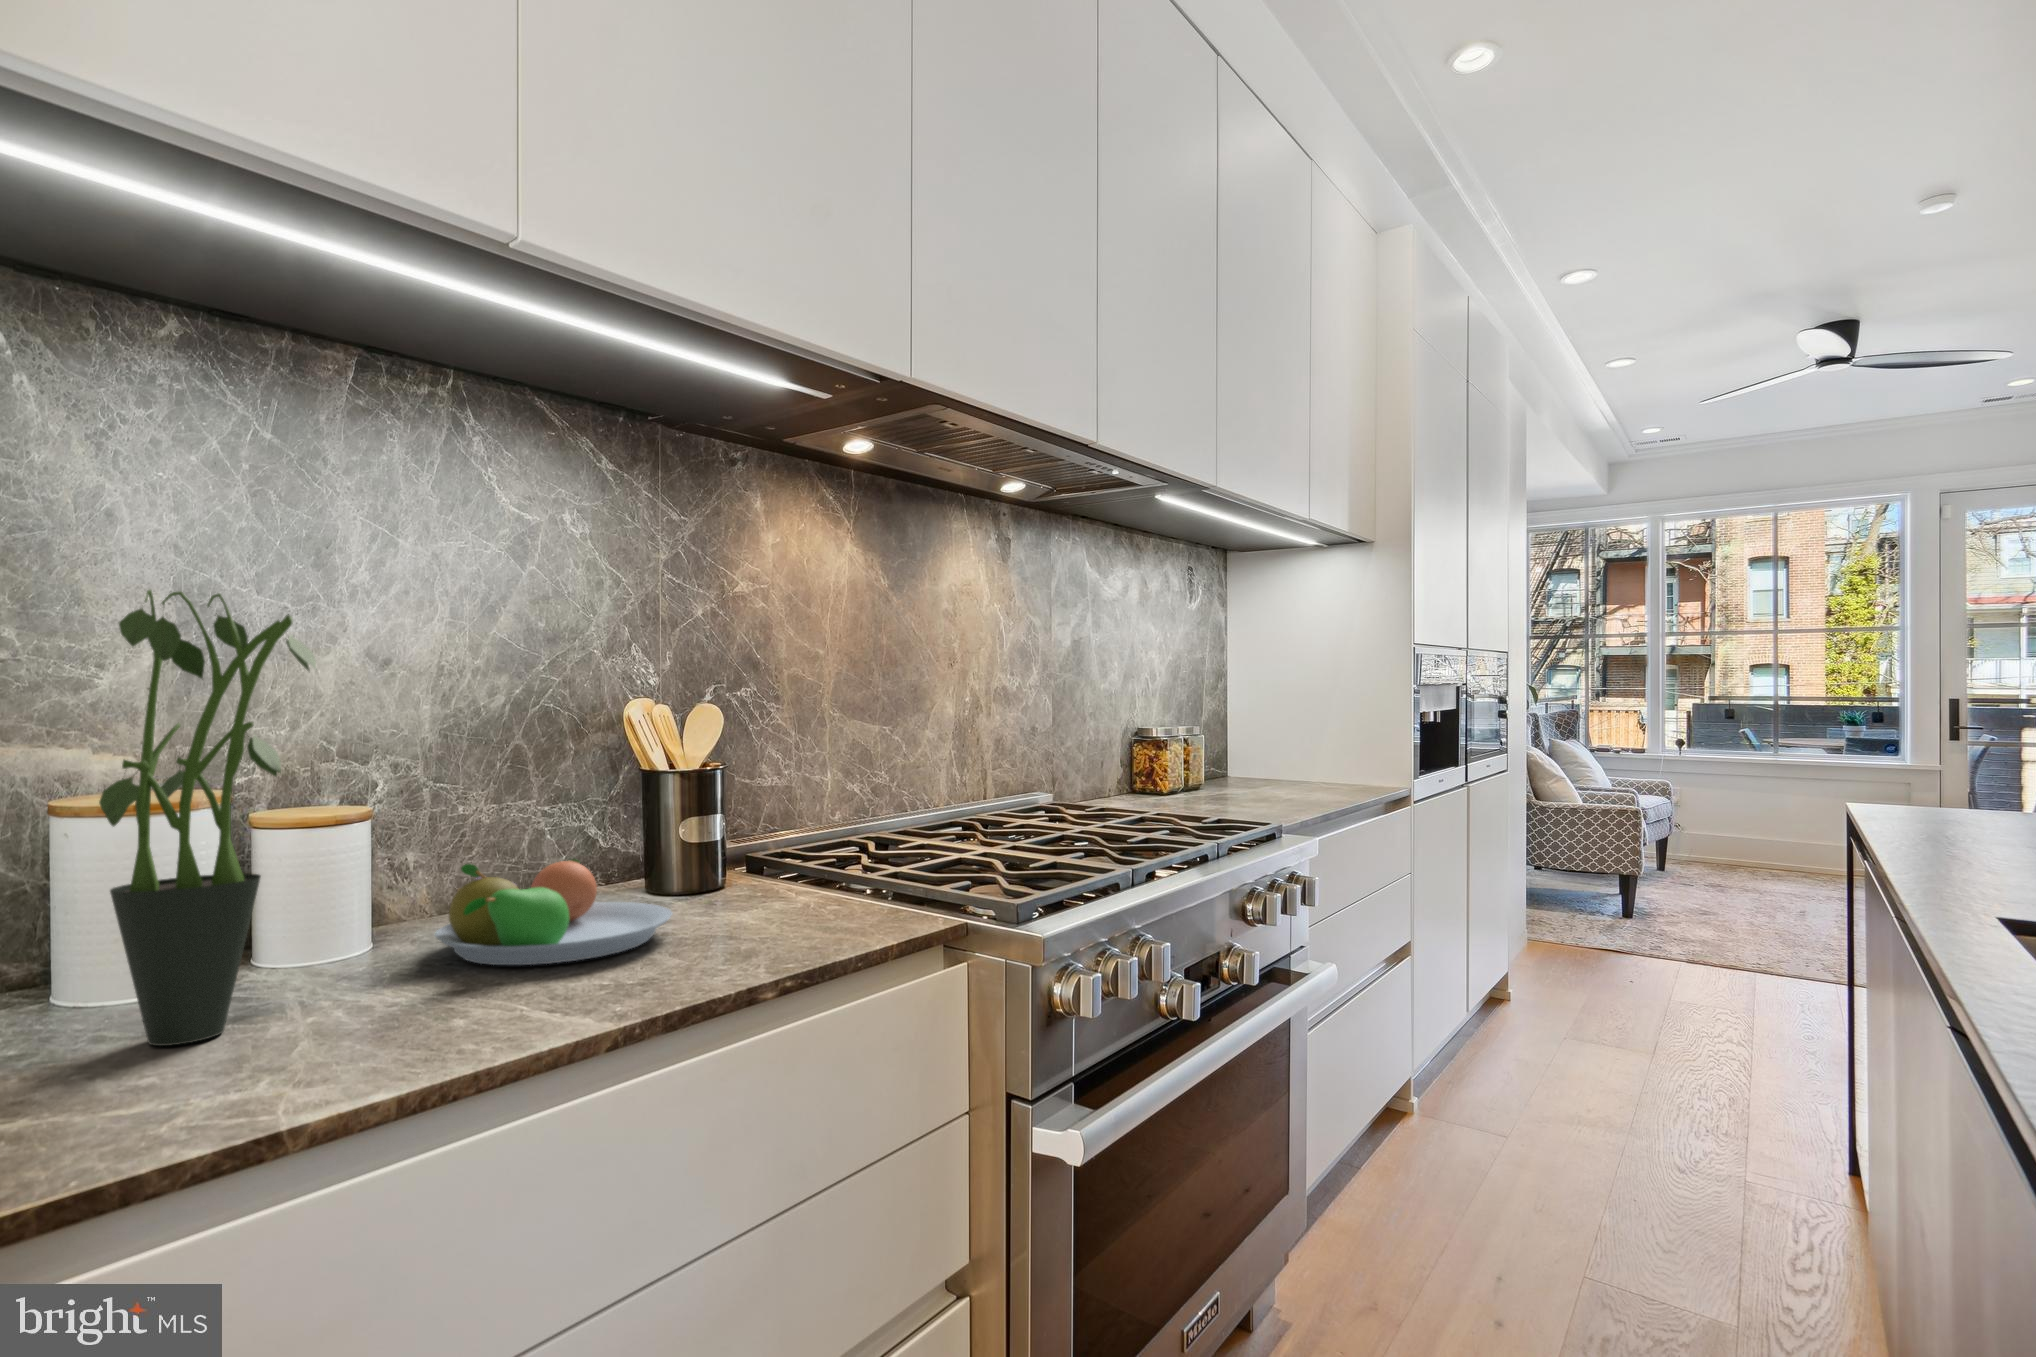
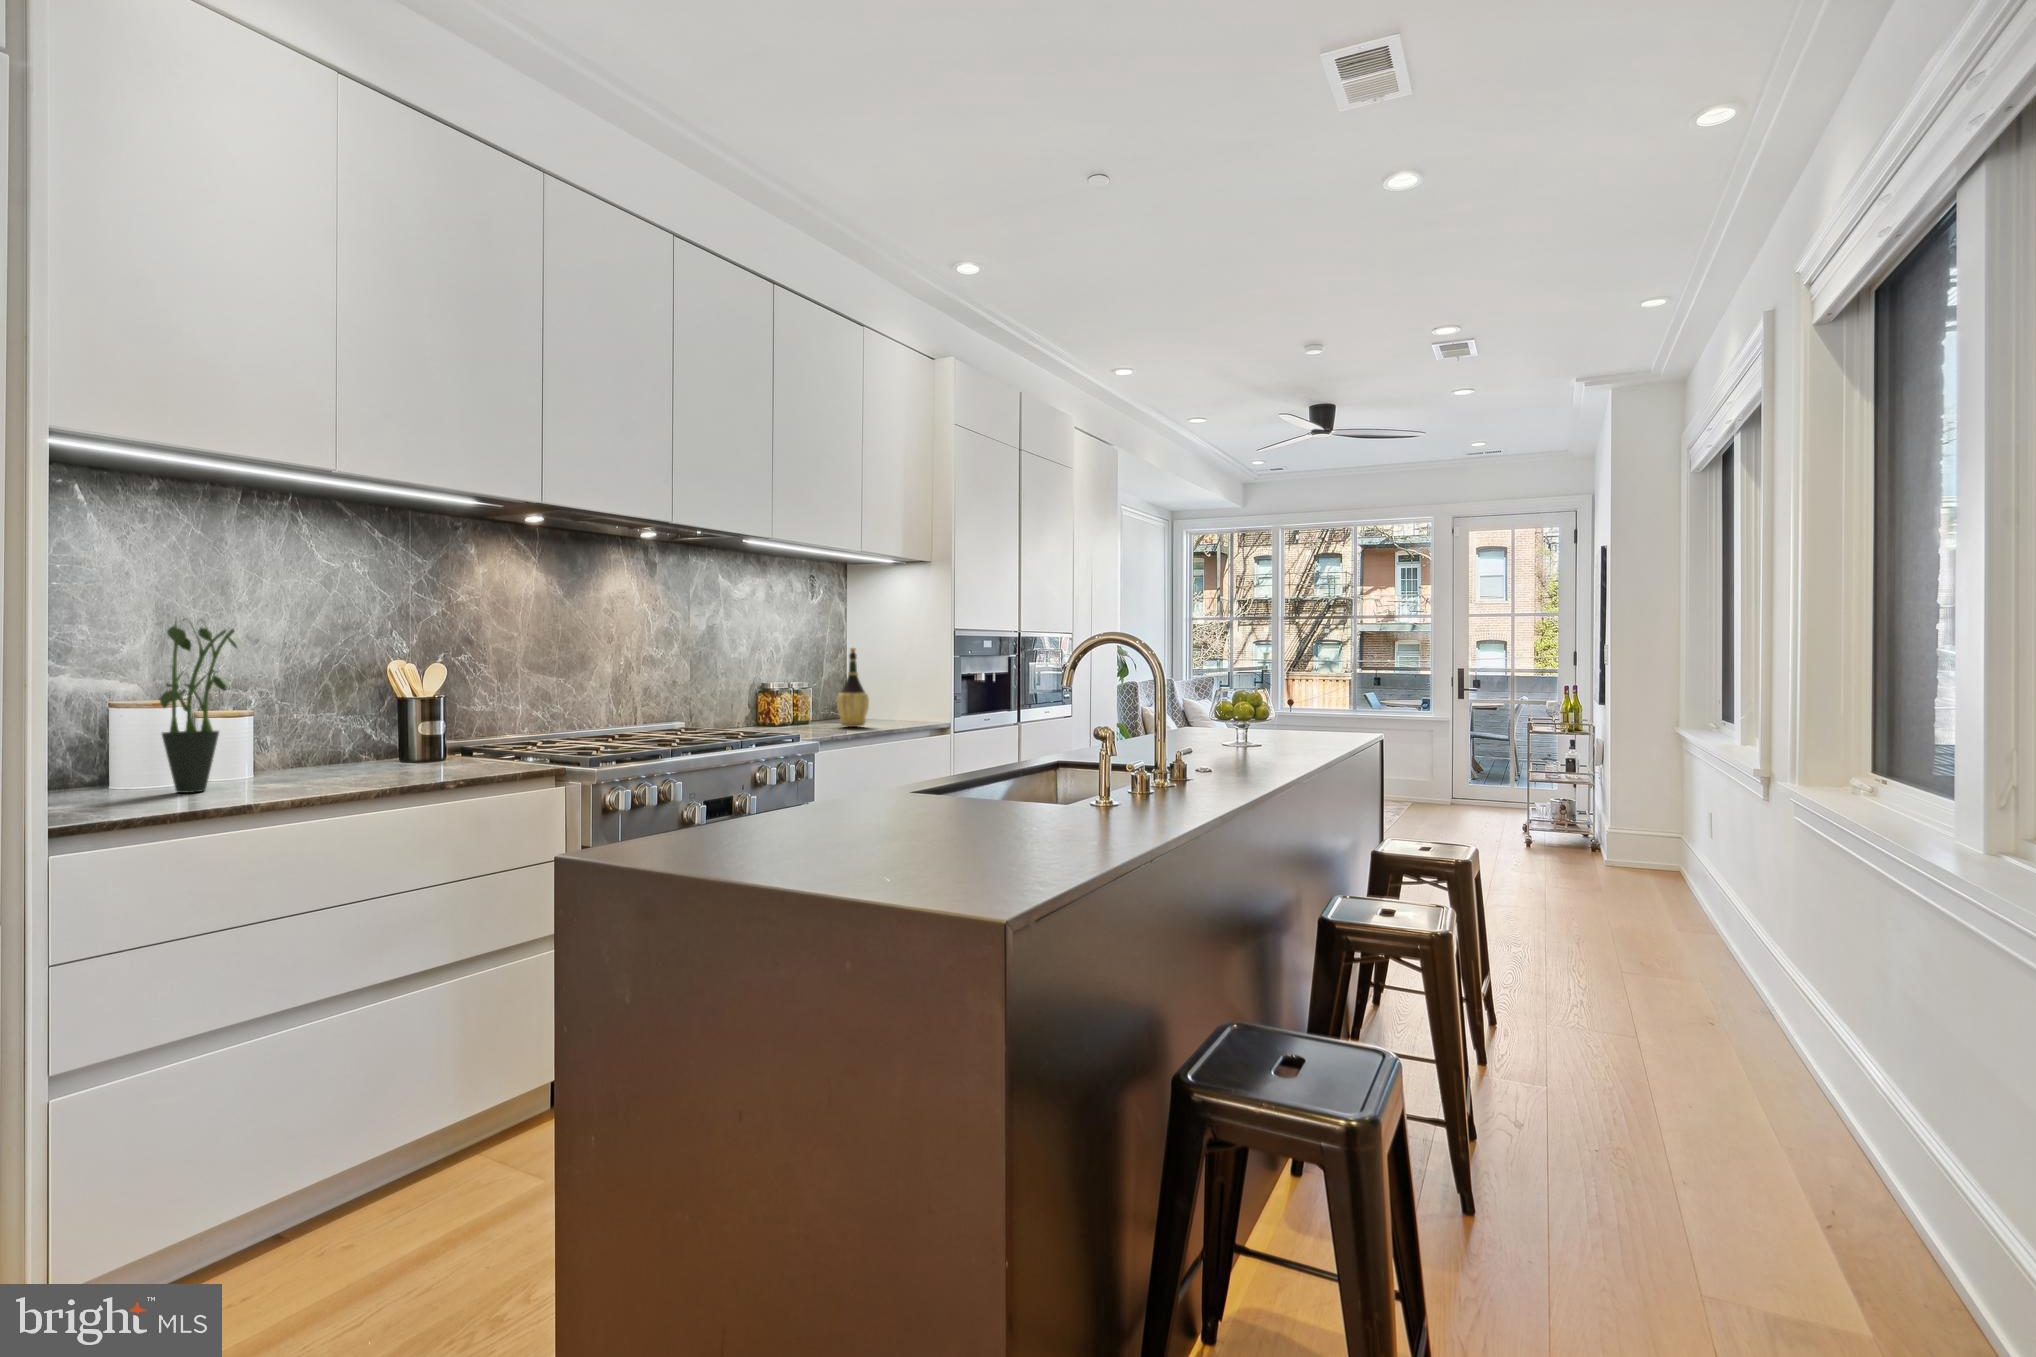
wine bottle: none [1271,668,1324,795] -> present [837,648,869,727]
fruit bowl: present [435,859,672,965] -> none [289,735,407,778]

